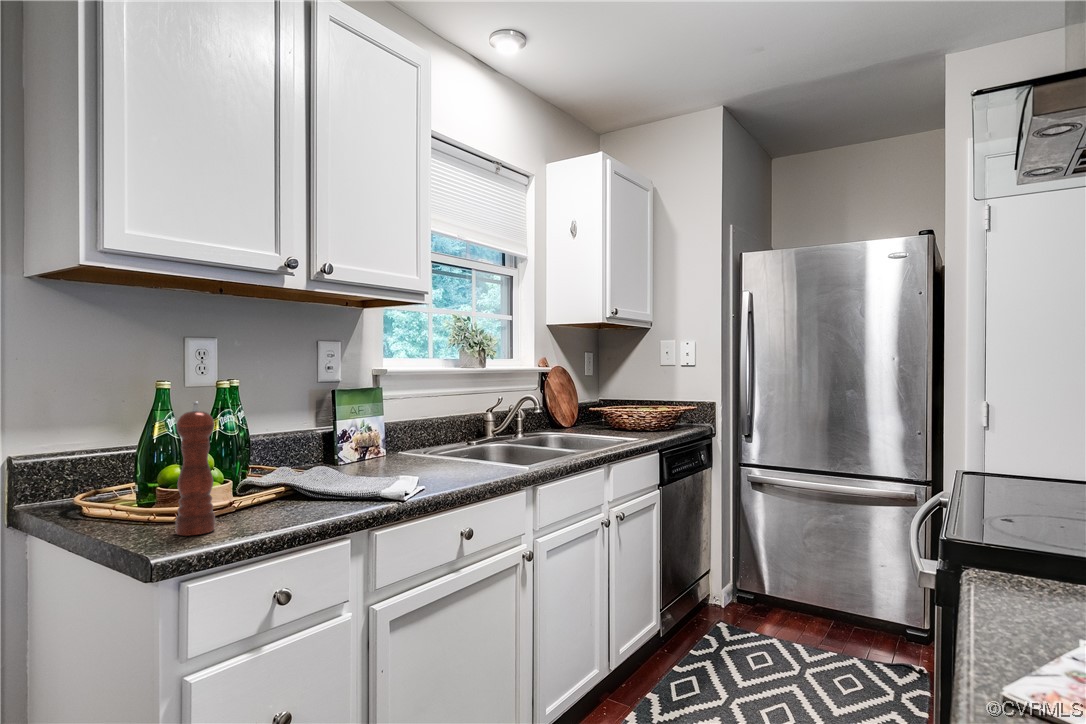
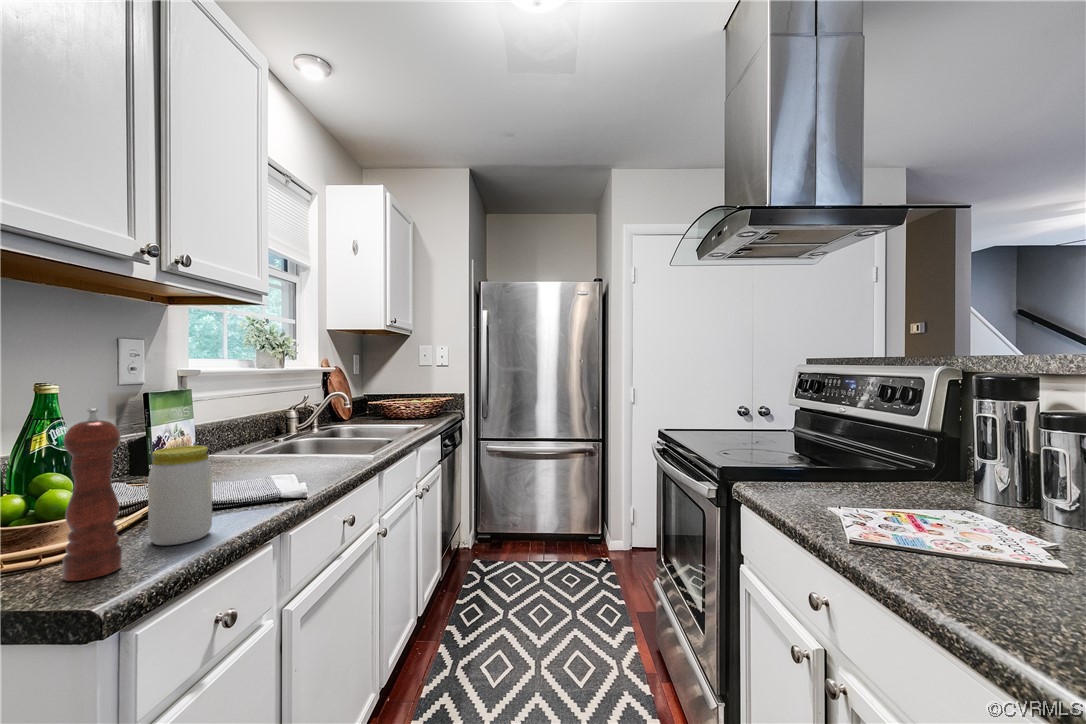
jar: none [249,438,298,522] -> present [148,446,212,545]

